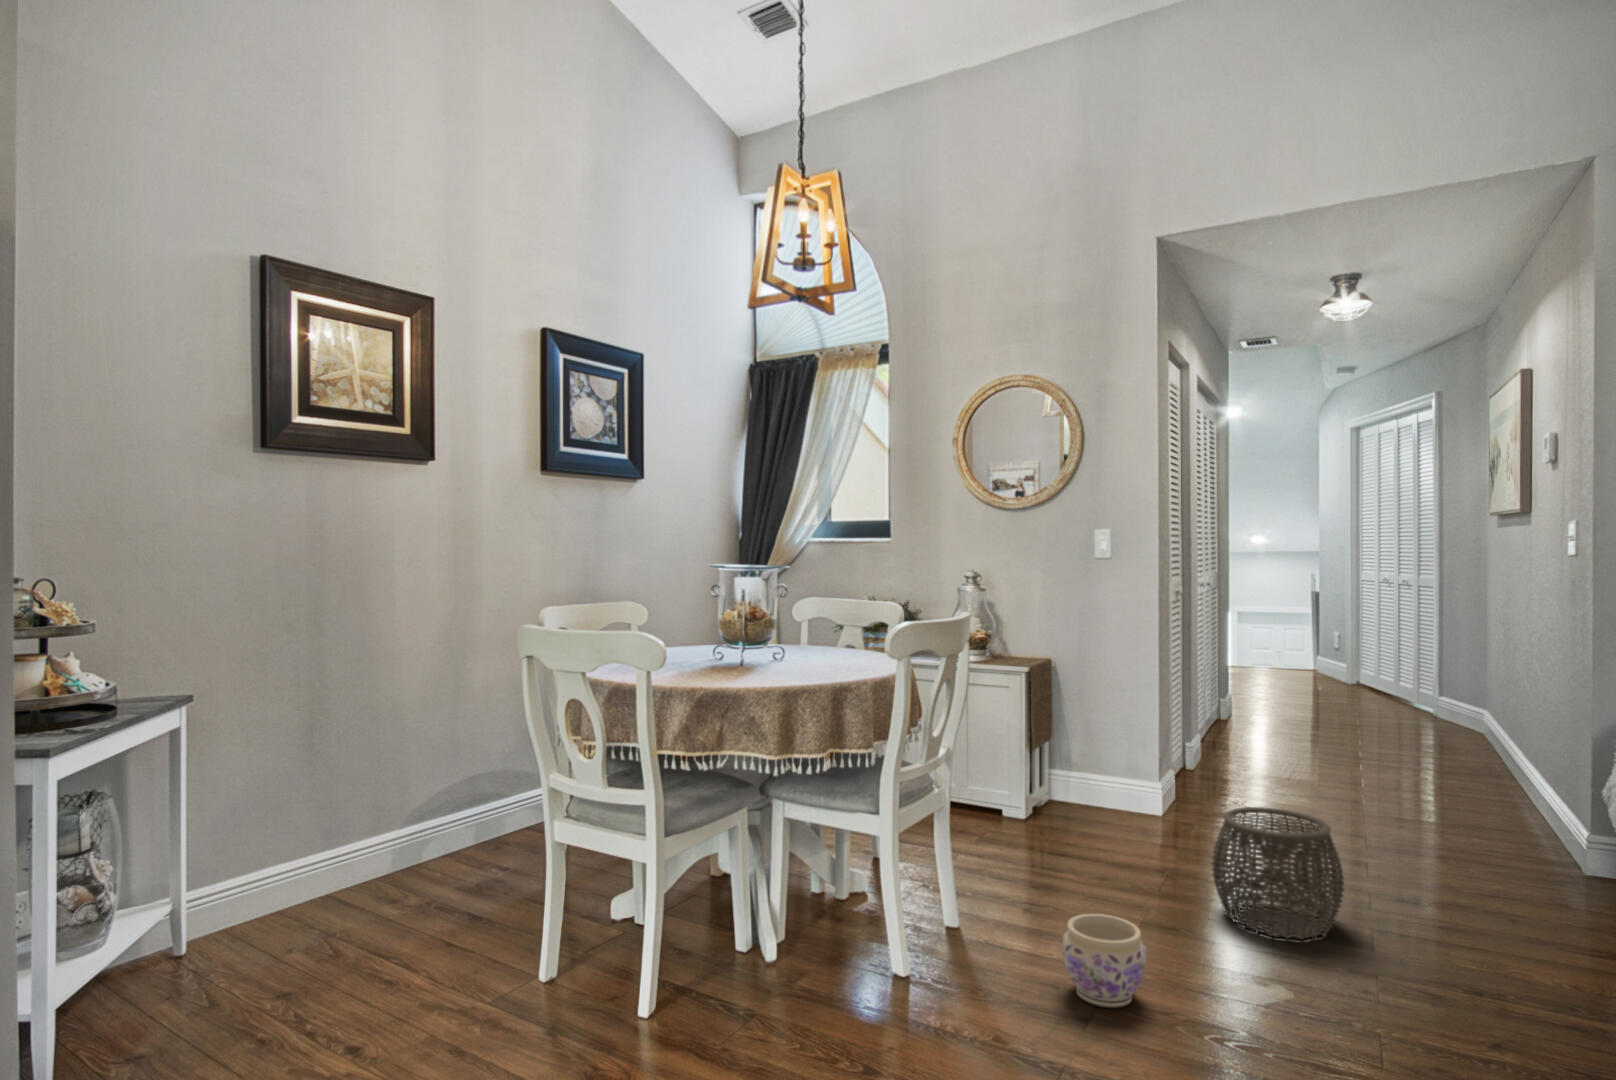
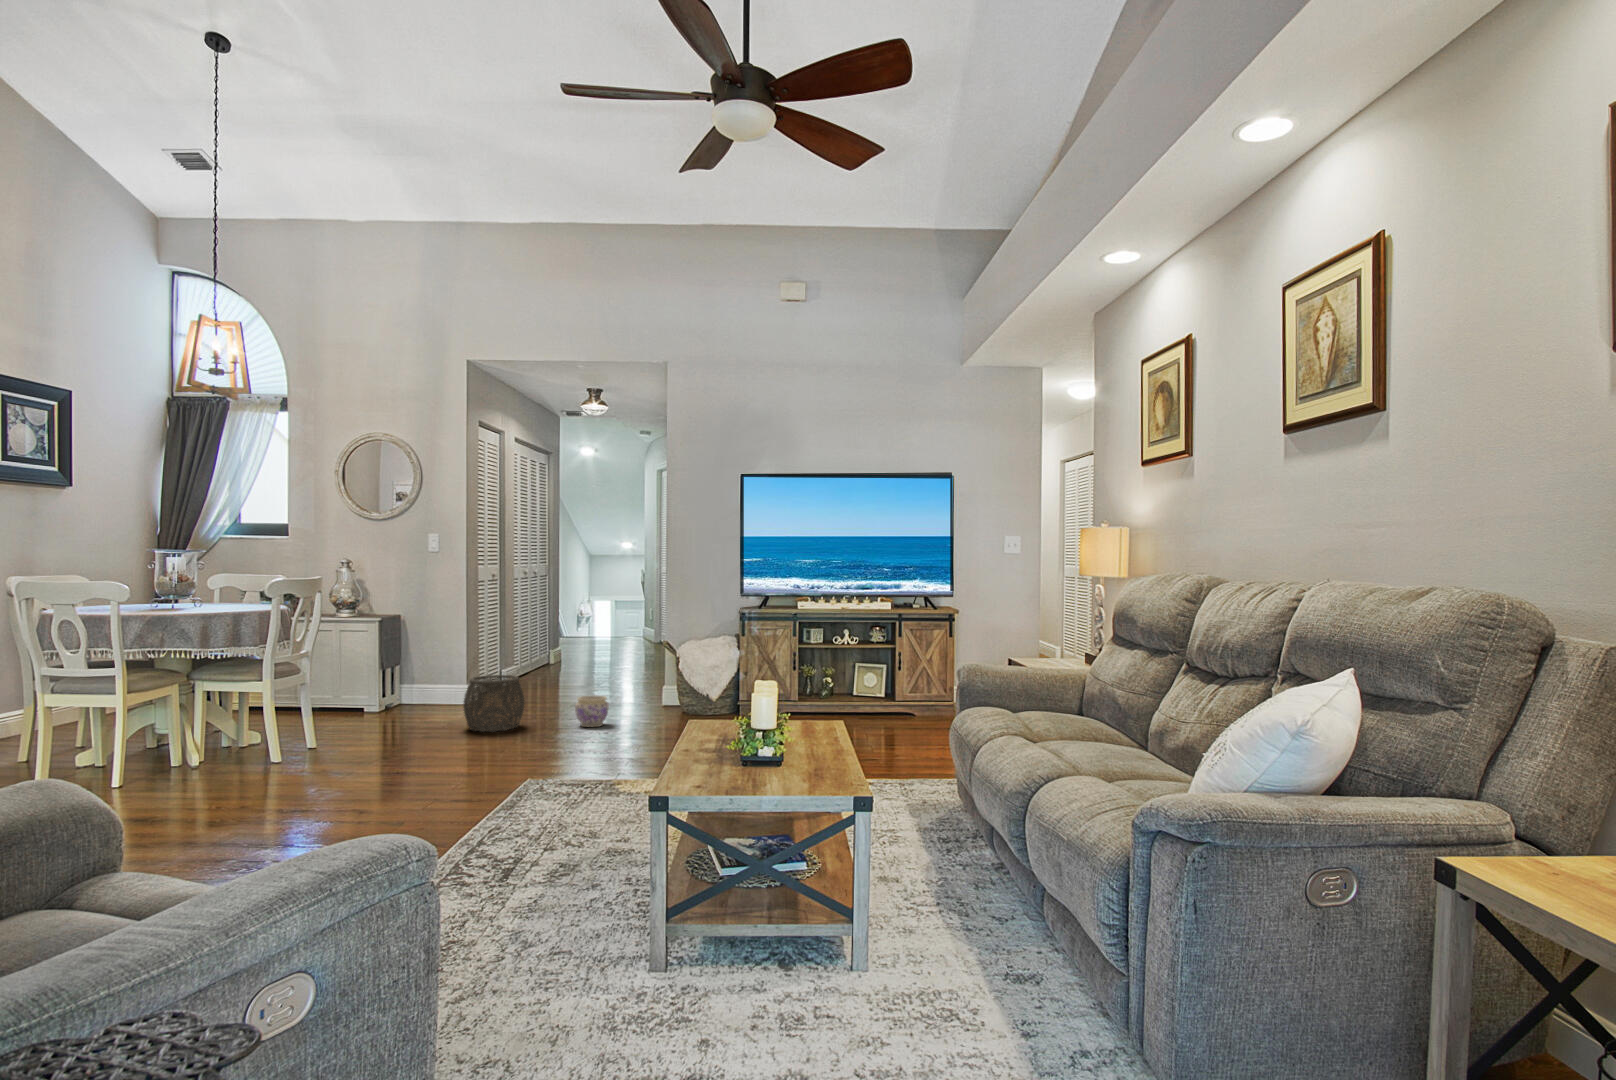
planter: present [1062,914,1147,1008] -> present [575,696,609,727]

